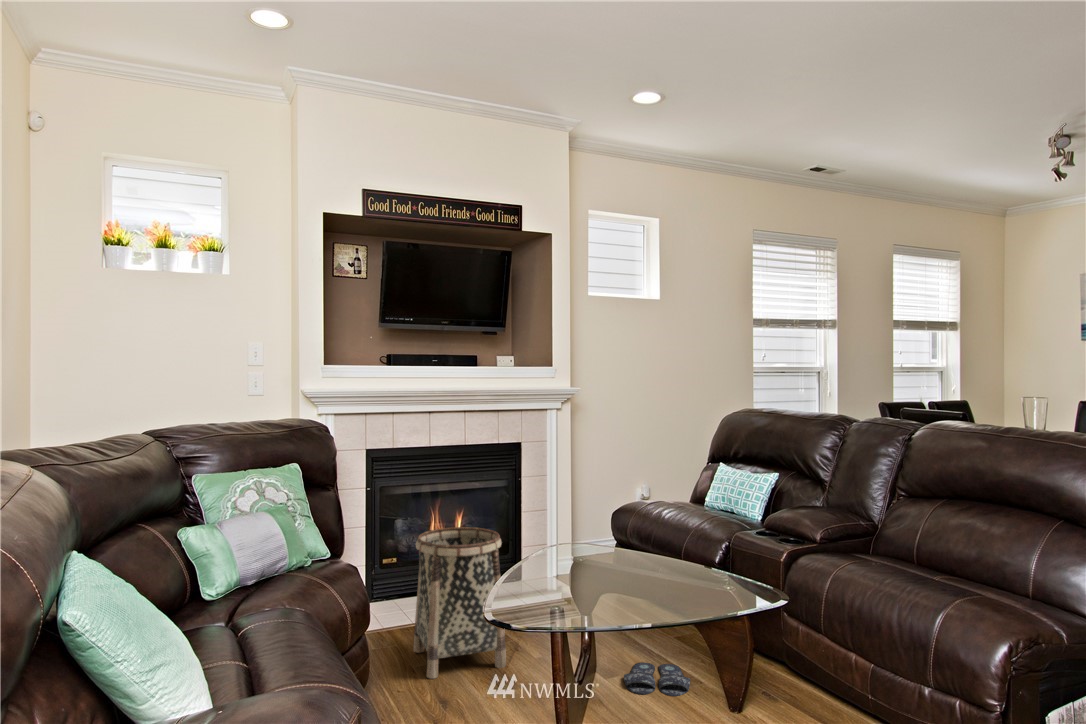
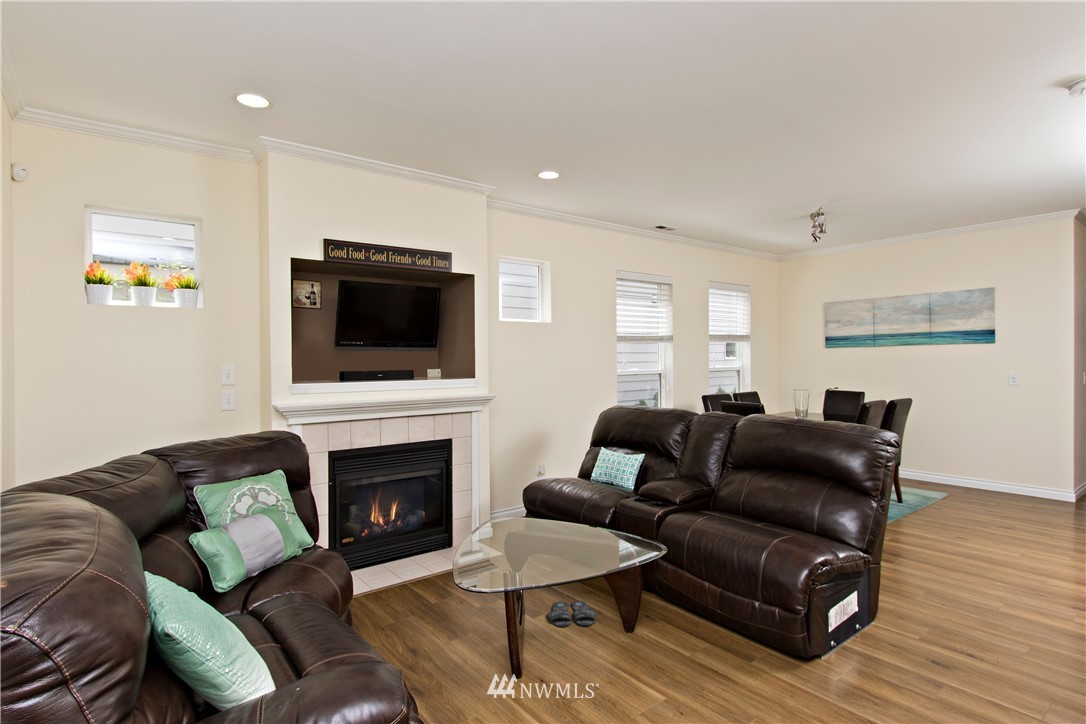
basket: present [414,527,506,678] -> none [381,510,457,631]

